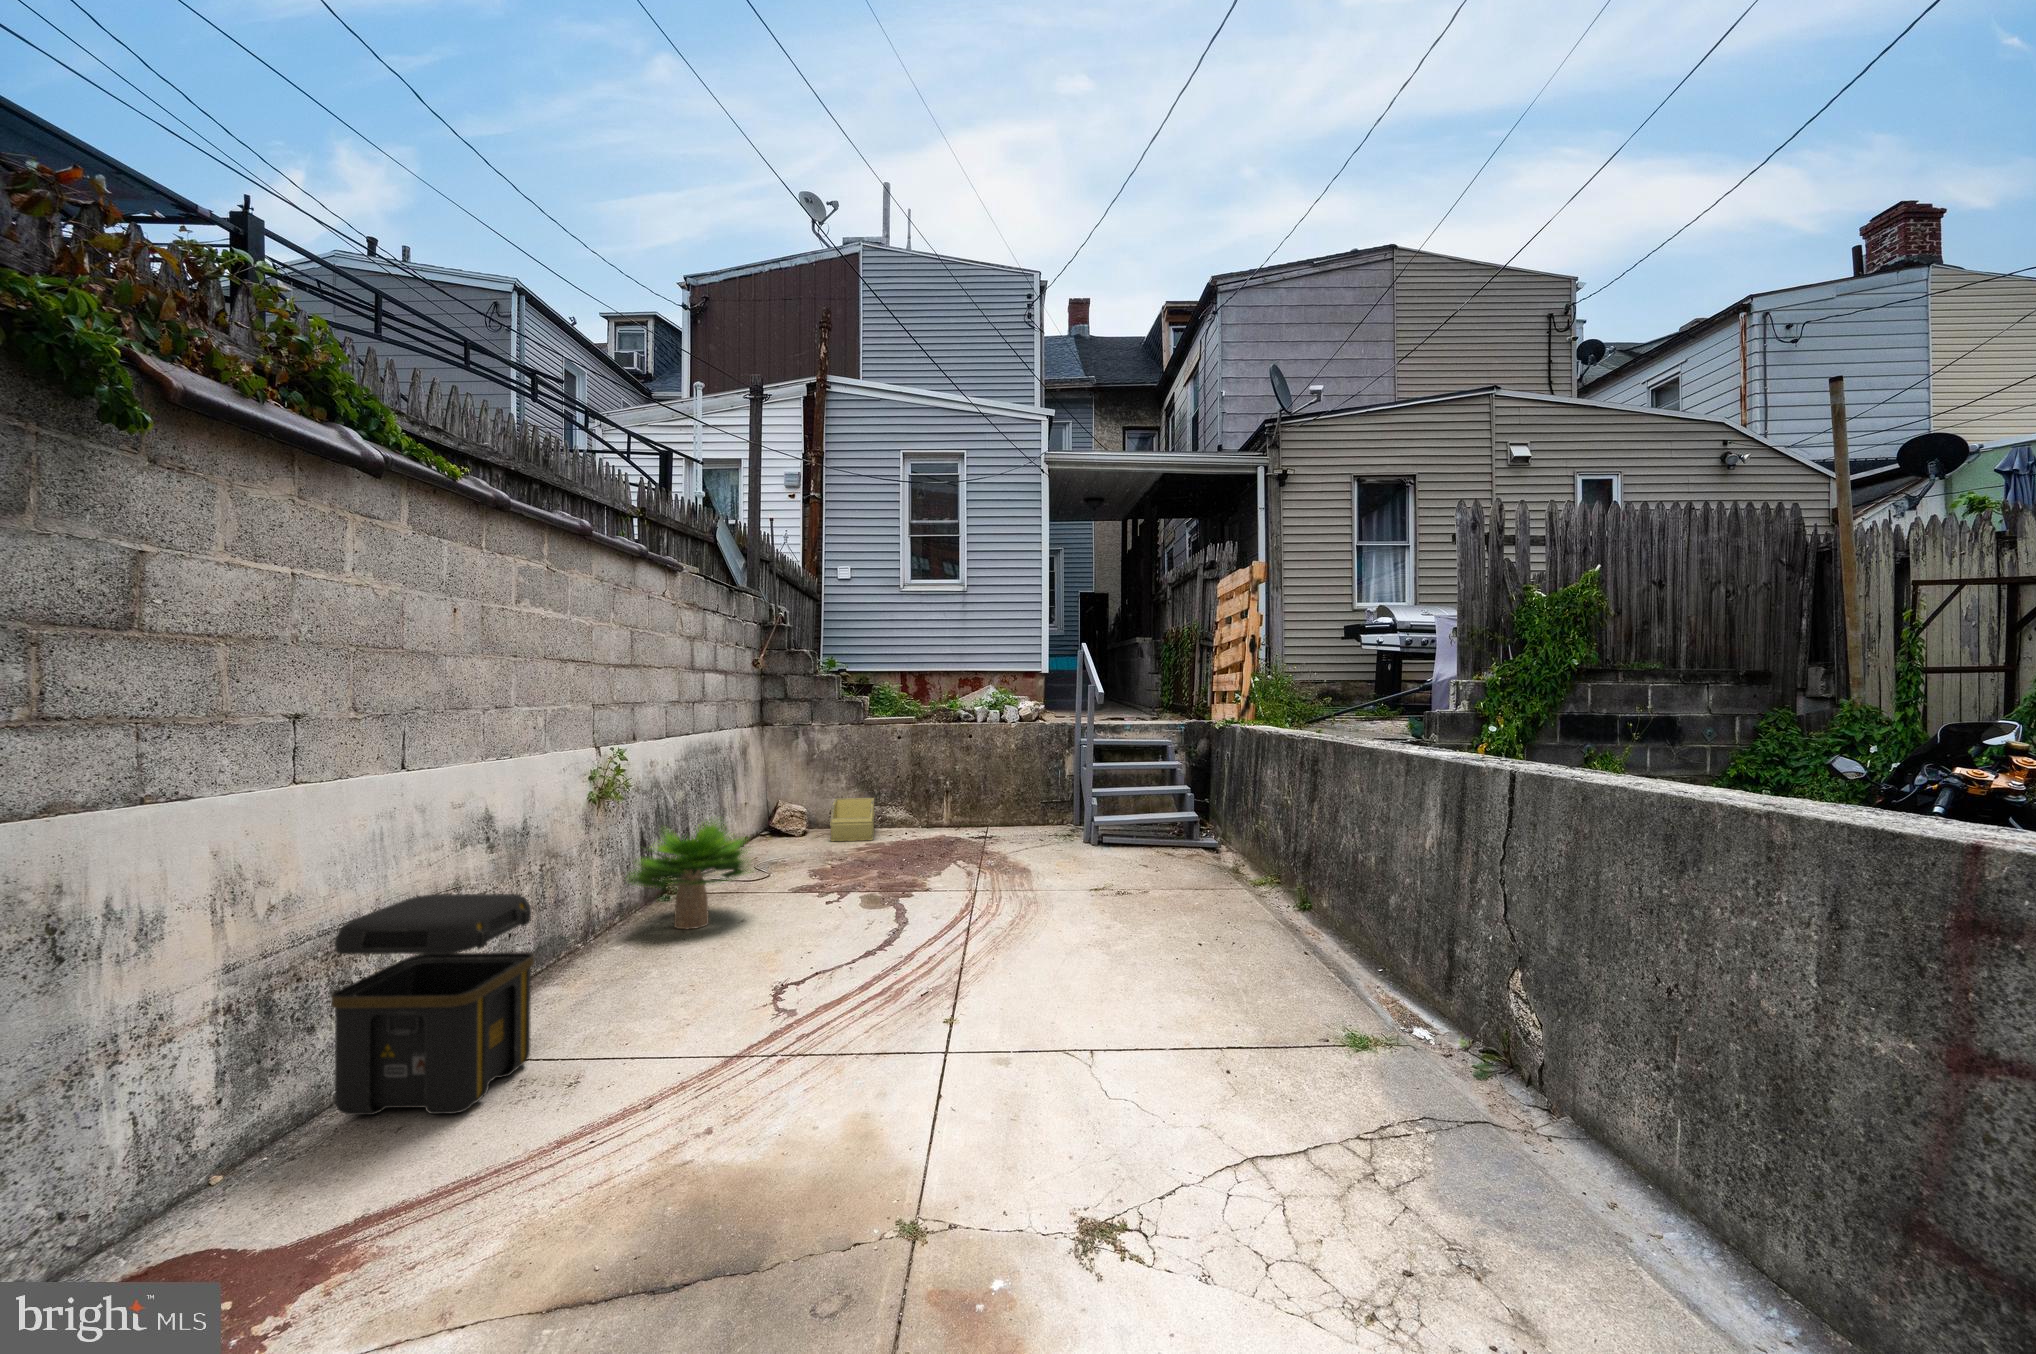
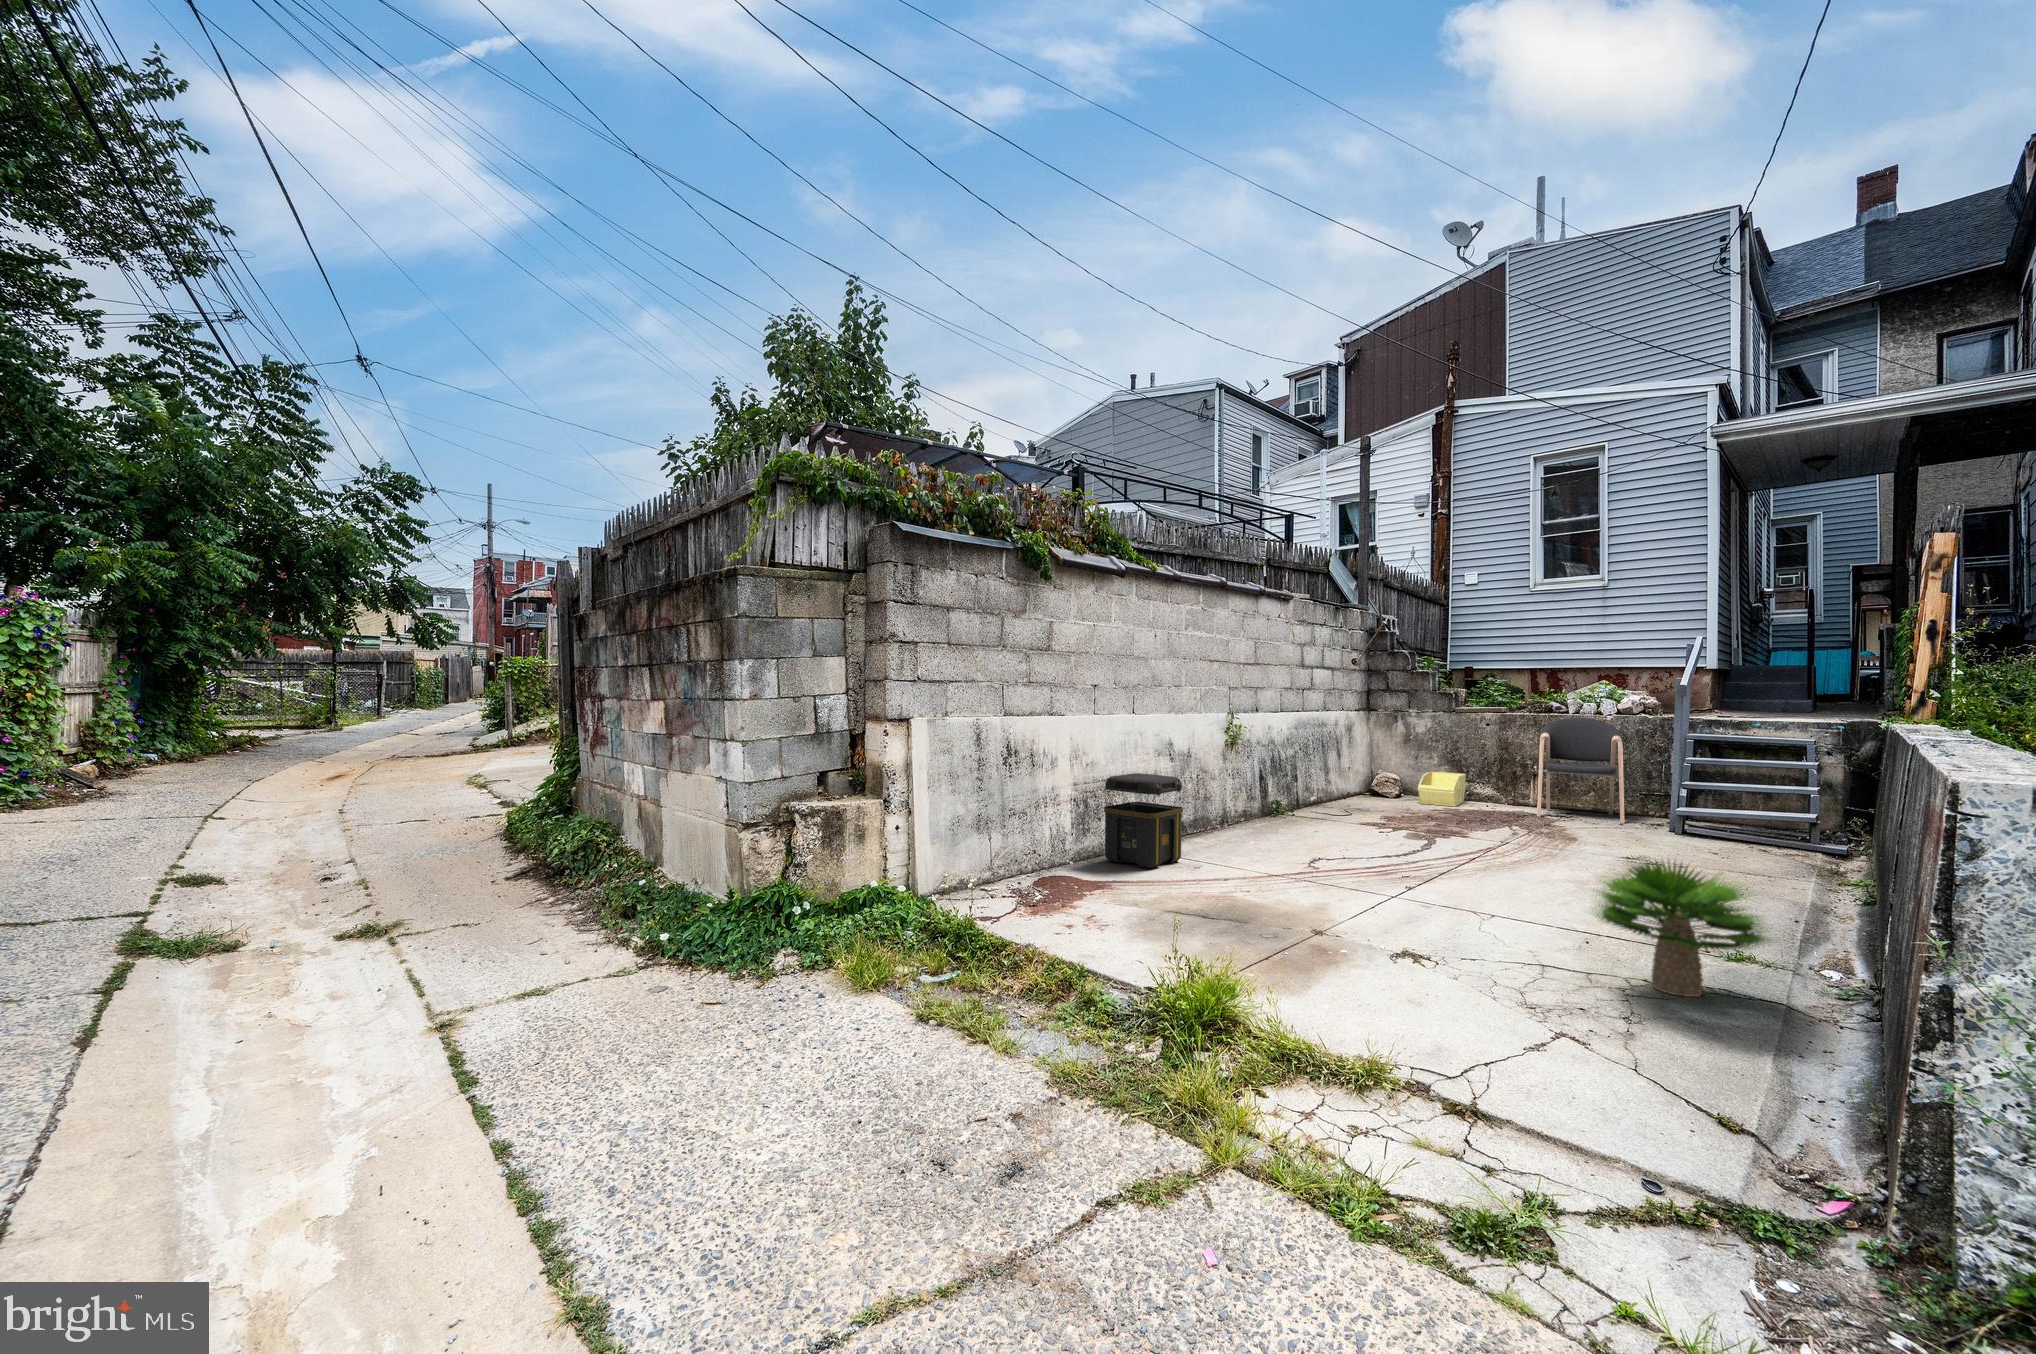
chair: none [958,726,1044,842] -> present [1537,717,1624,823]
potted plant: present [629,821,751,929] -> present [1594,860,1773,997]

